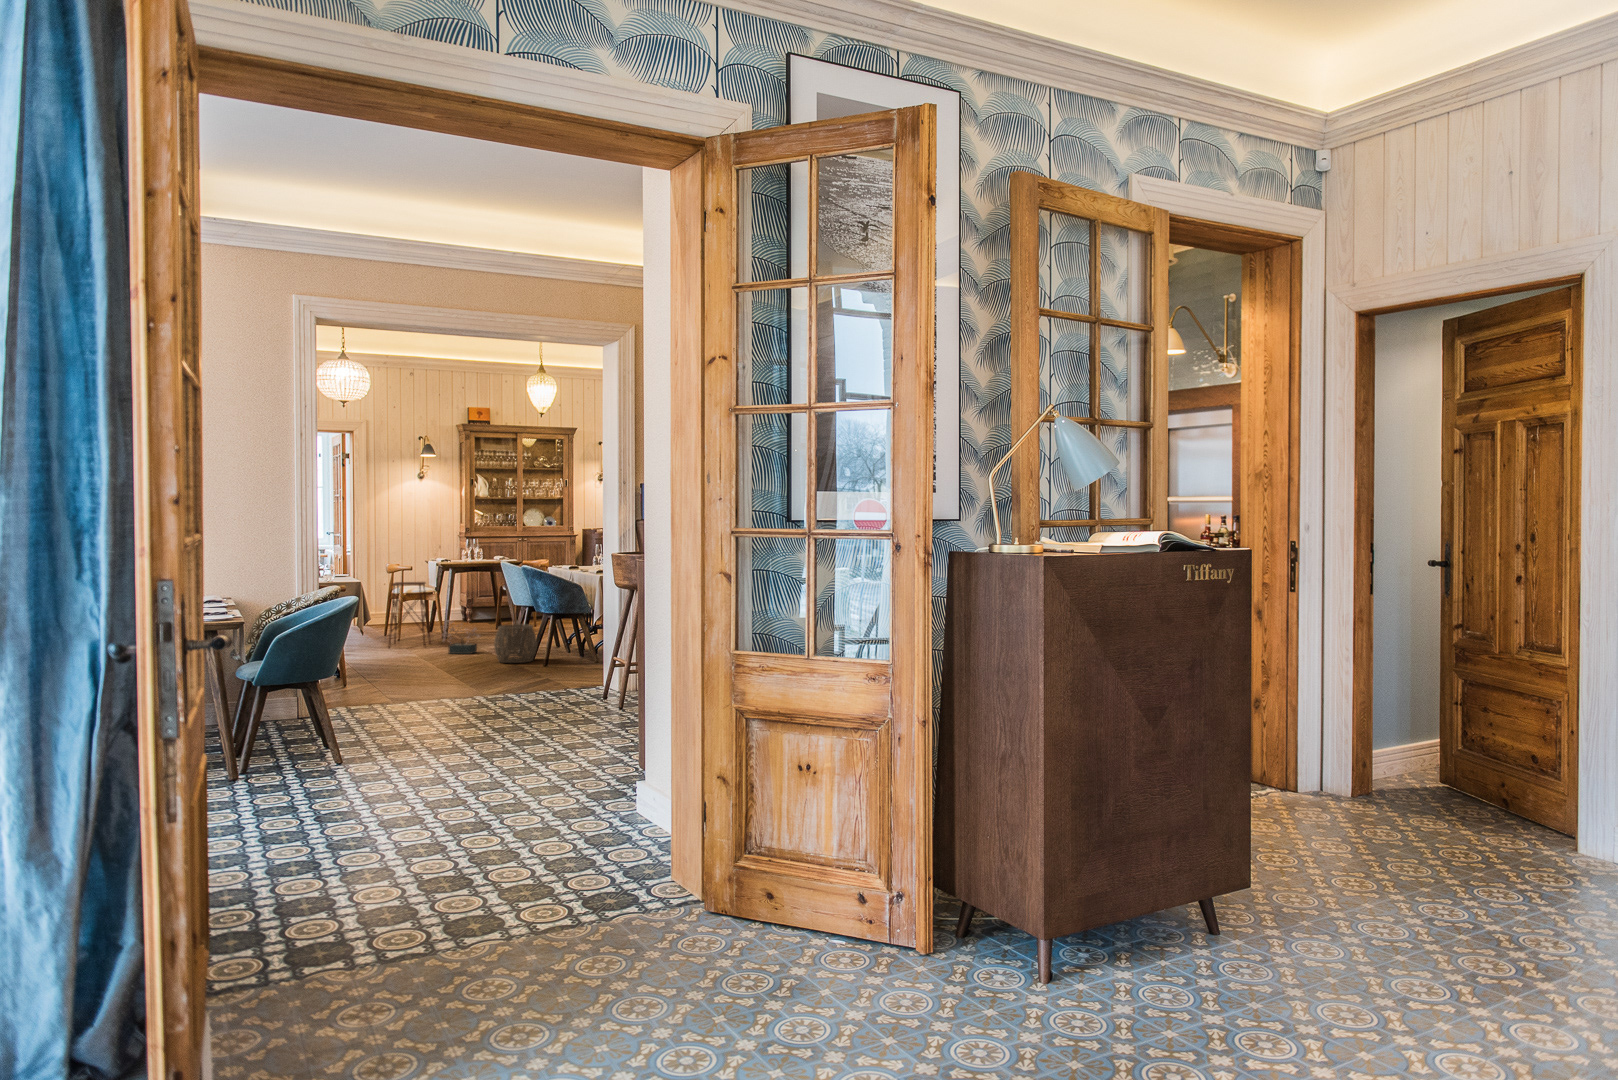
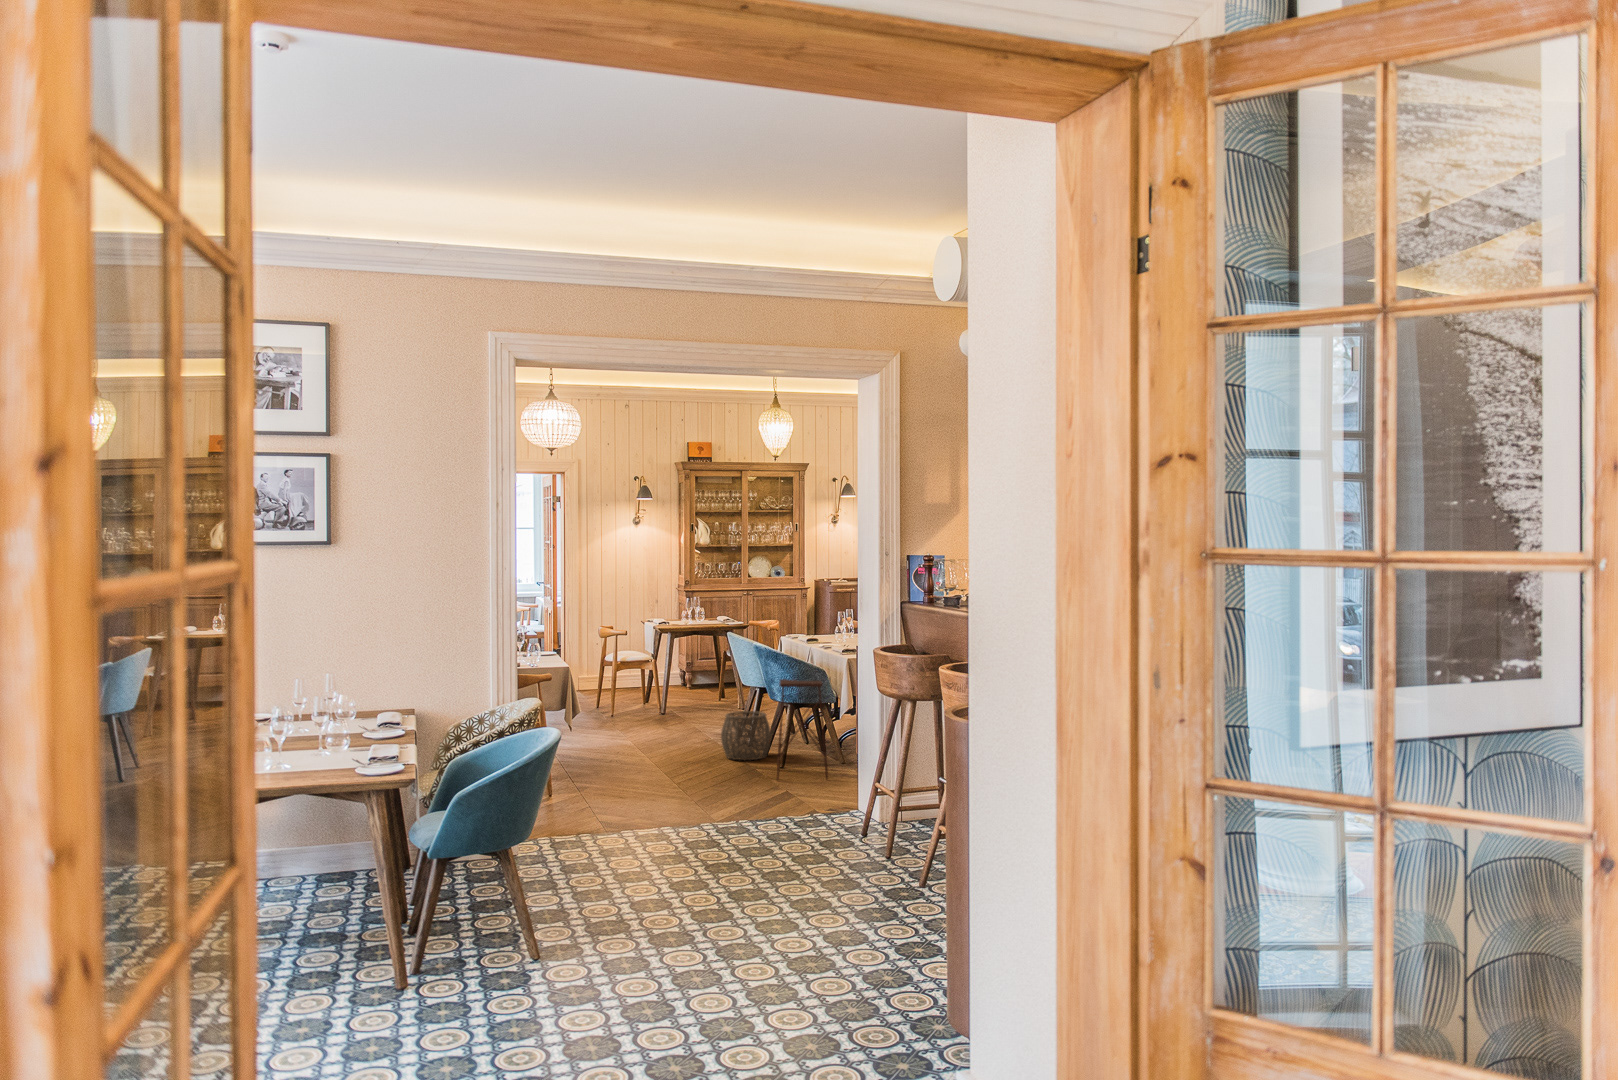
side table: present [389,582,431,648] -> present [777,679,828,780]
decorative plant: present [443,622,480,654] -> none [658,700,705,743]

